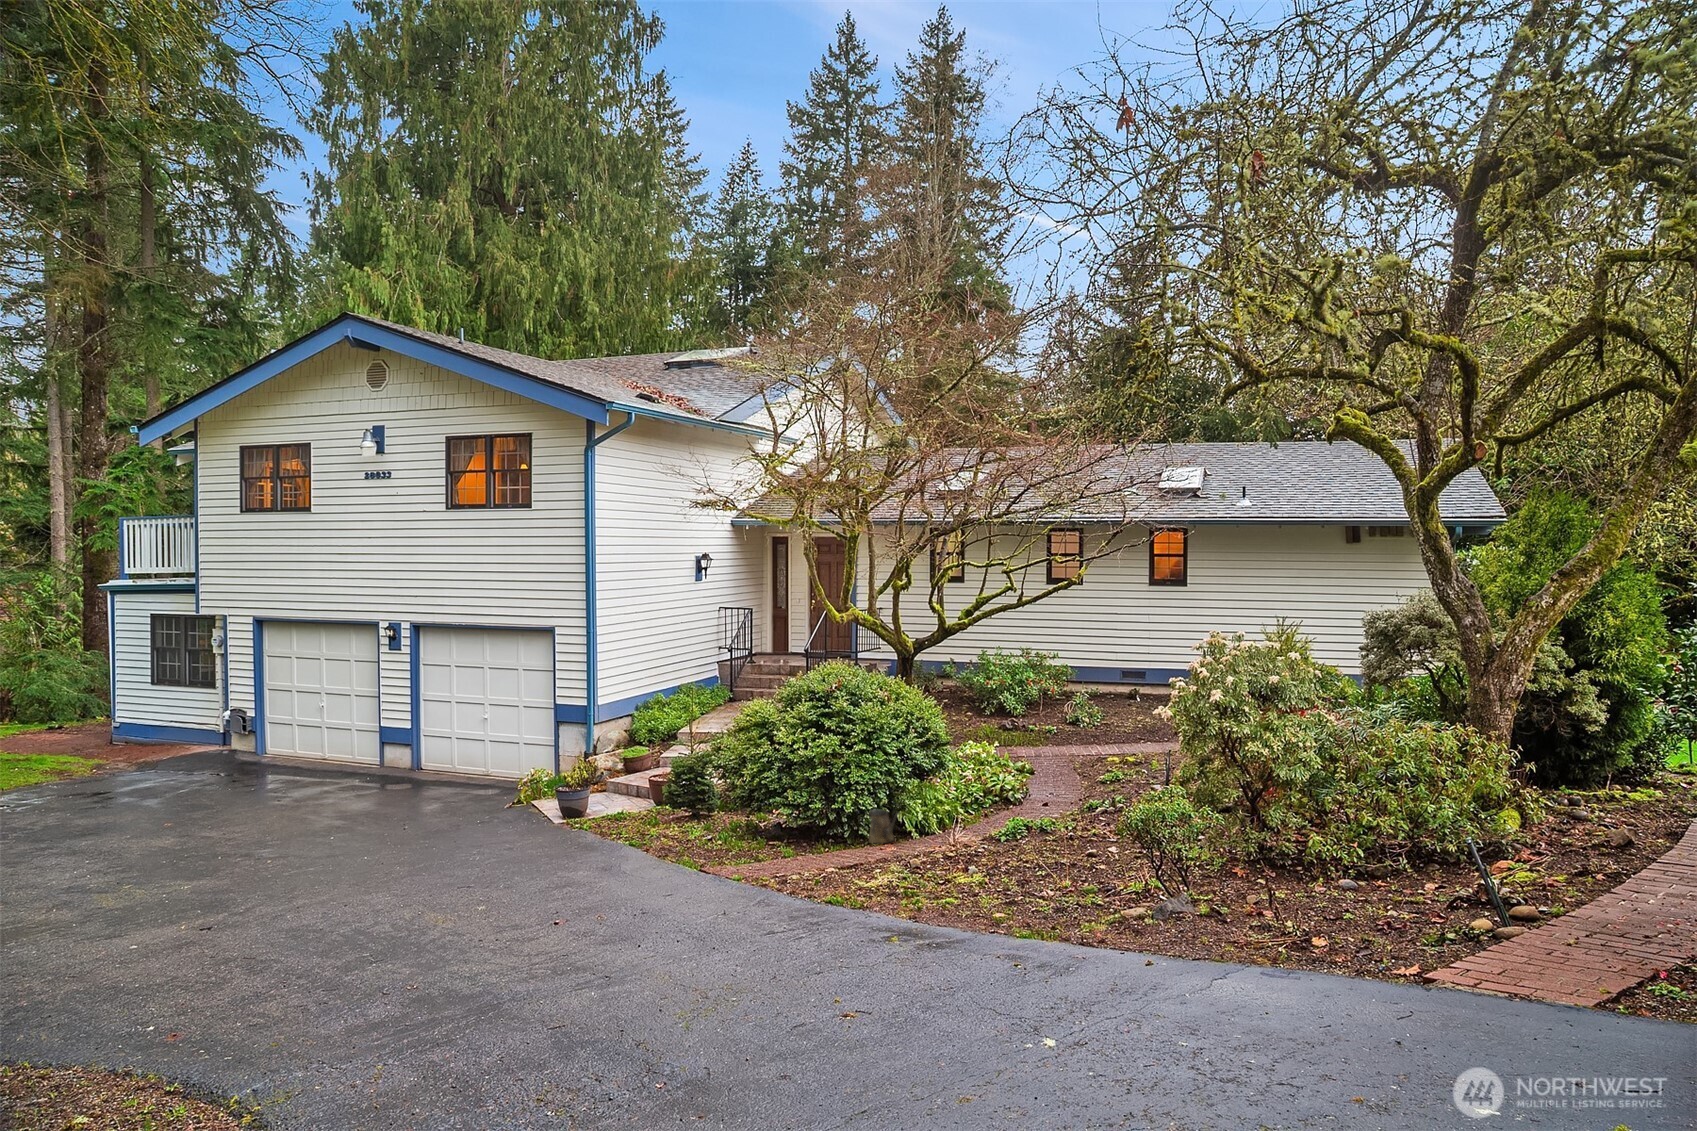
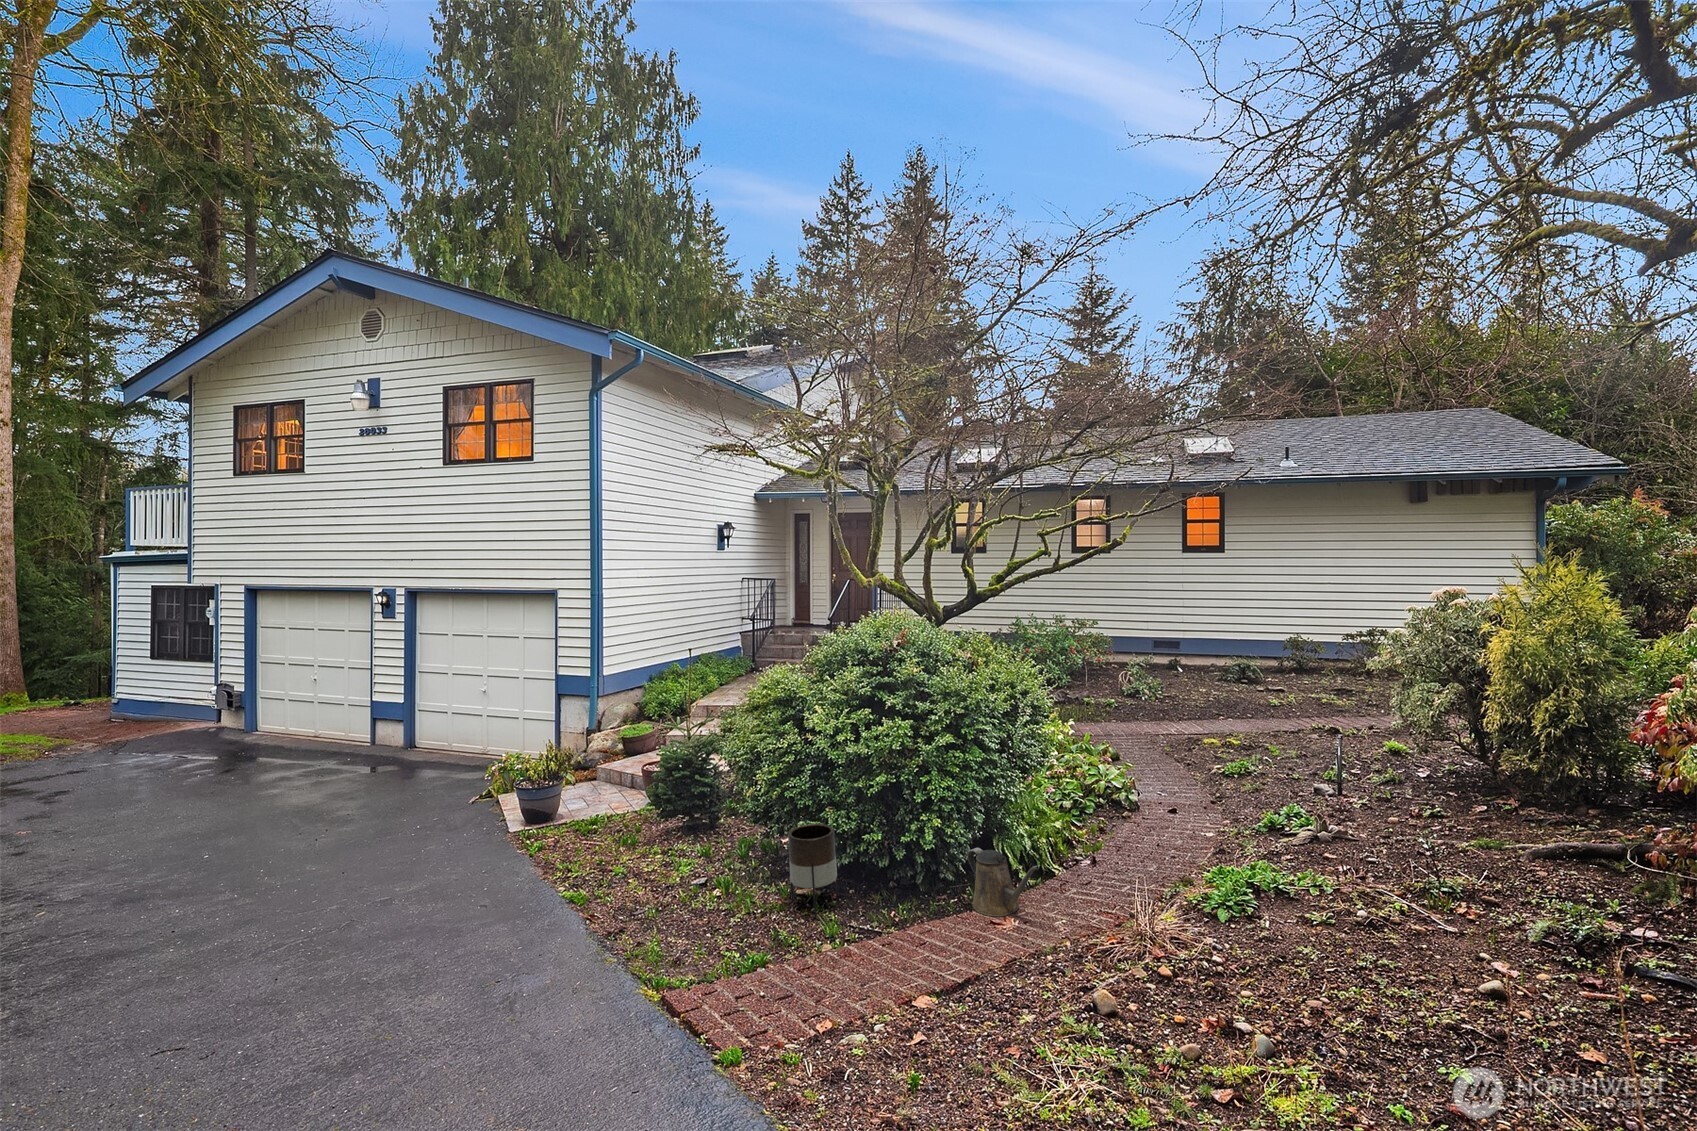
planter: none [763,797,793,846] -> present [788,824,839,917]

